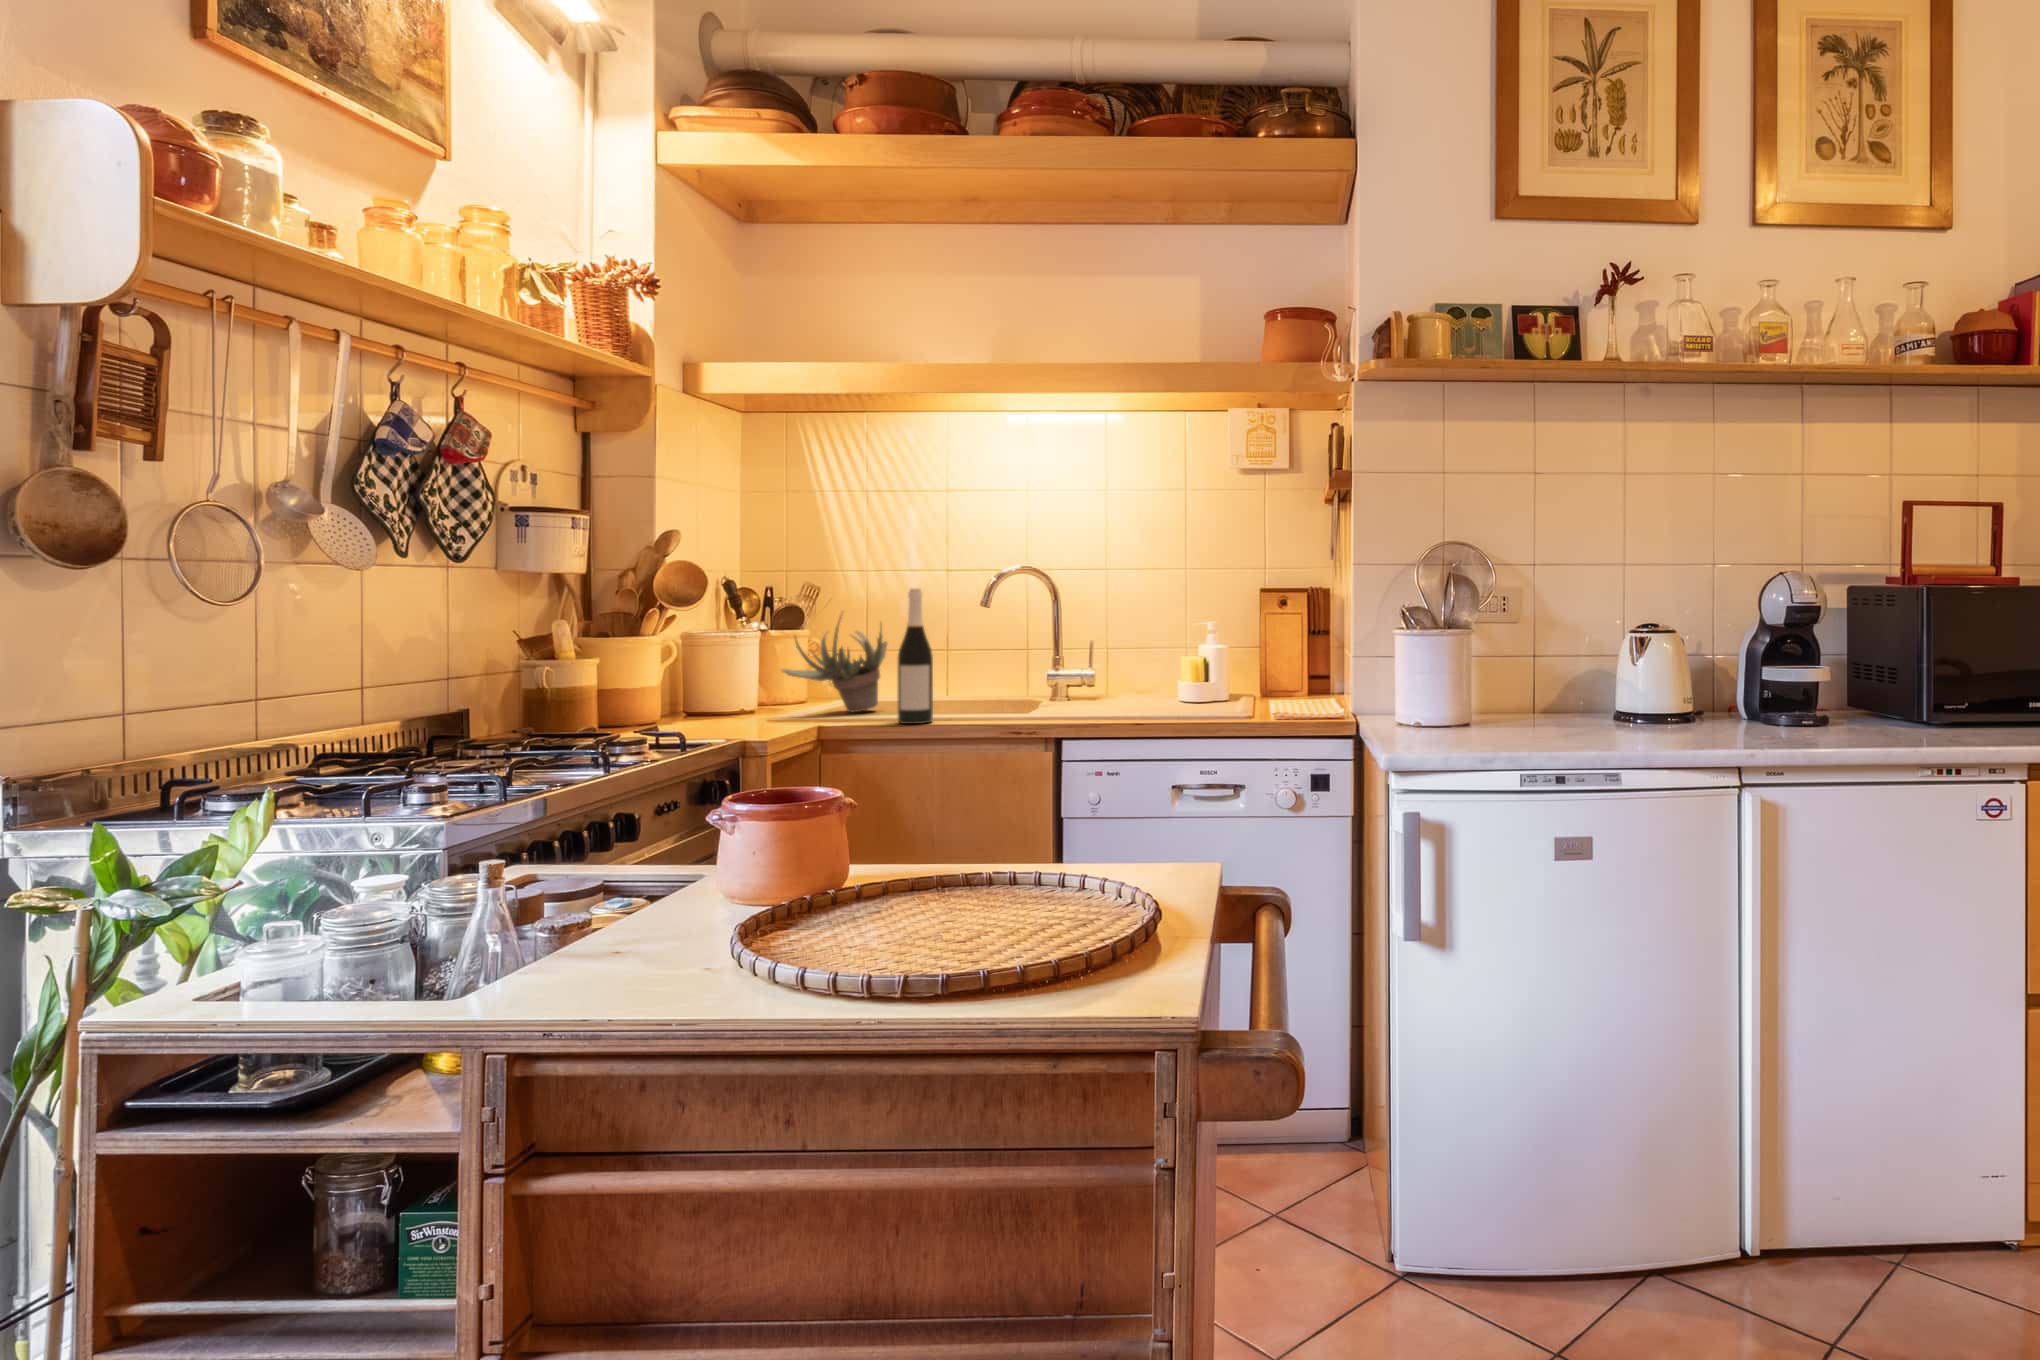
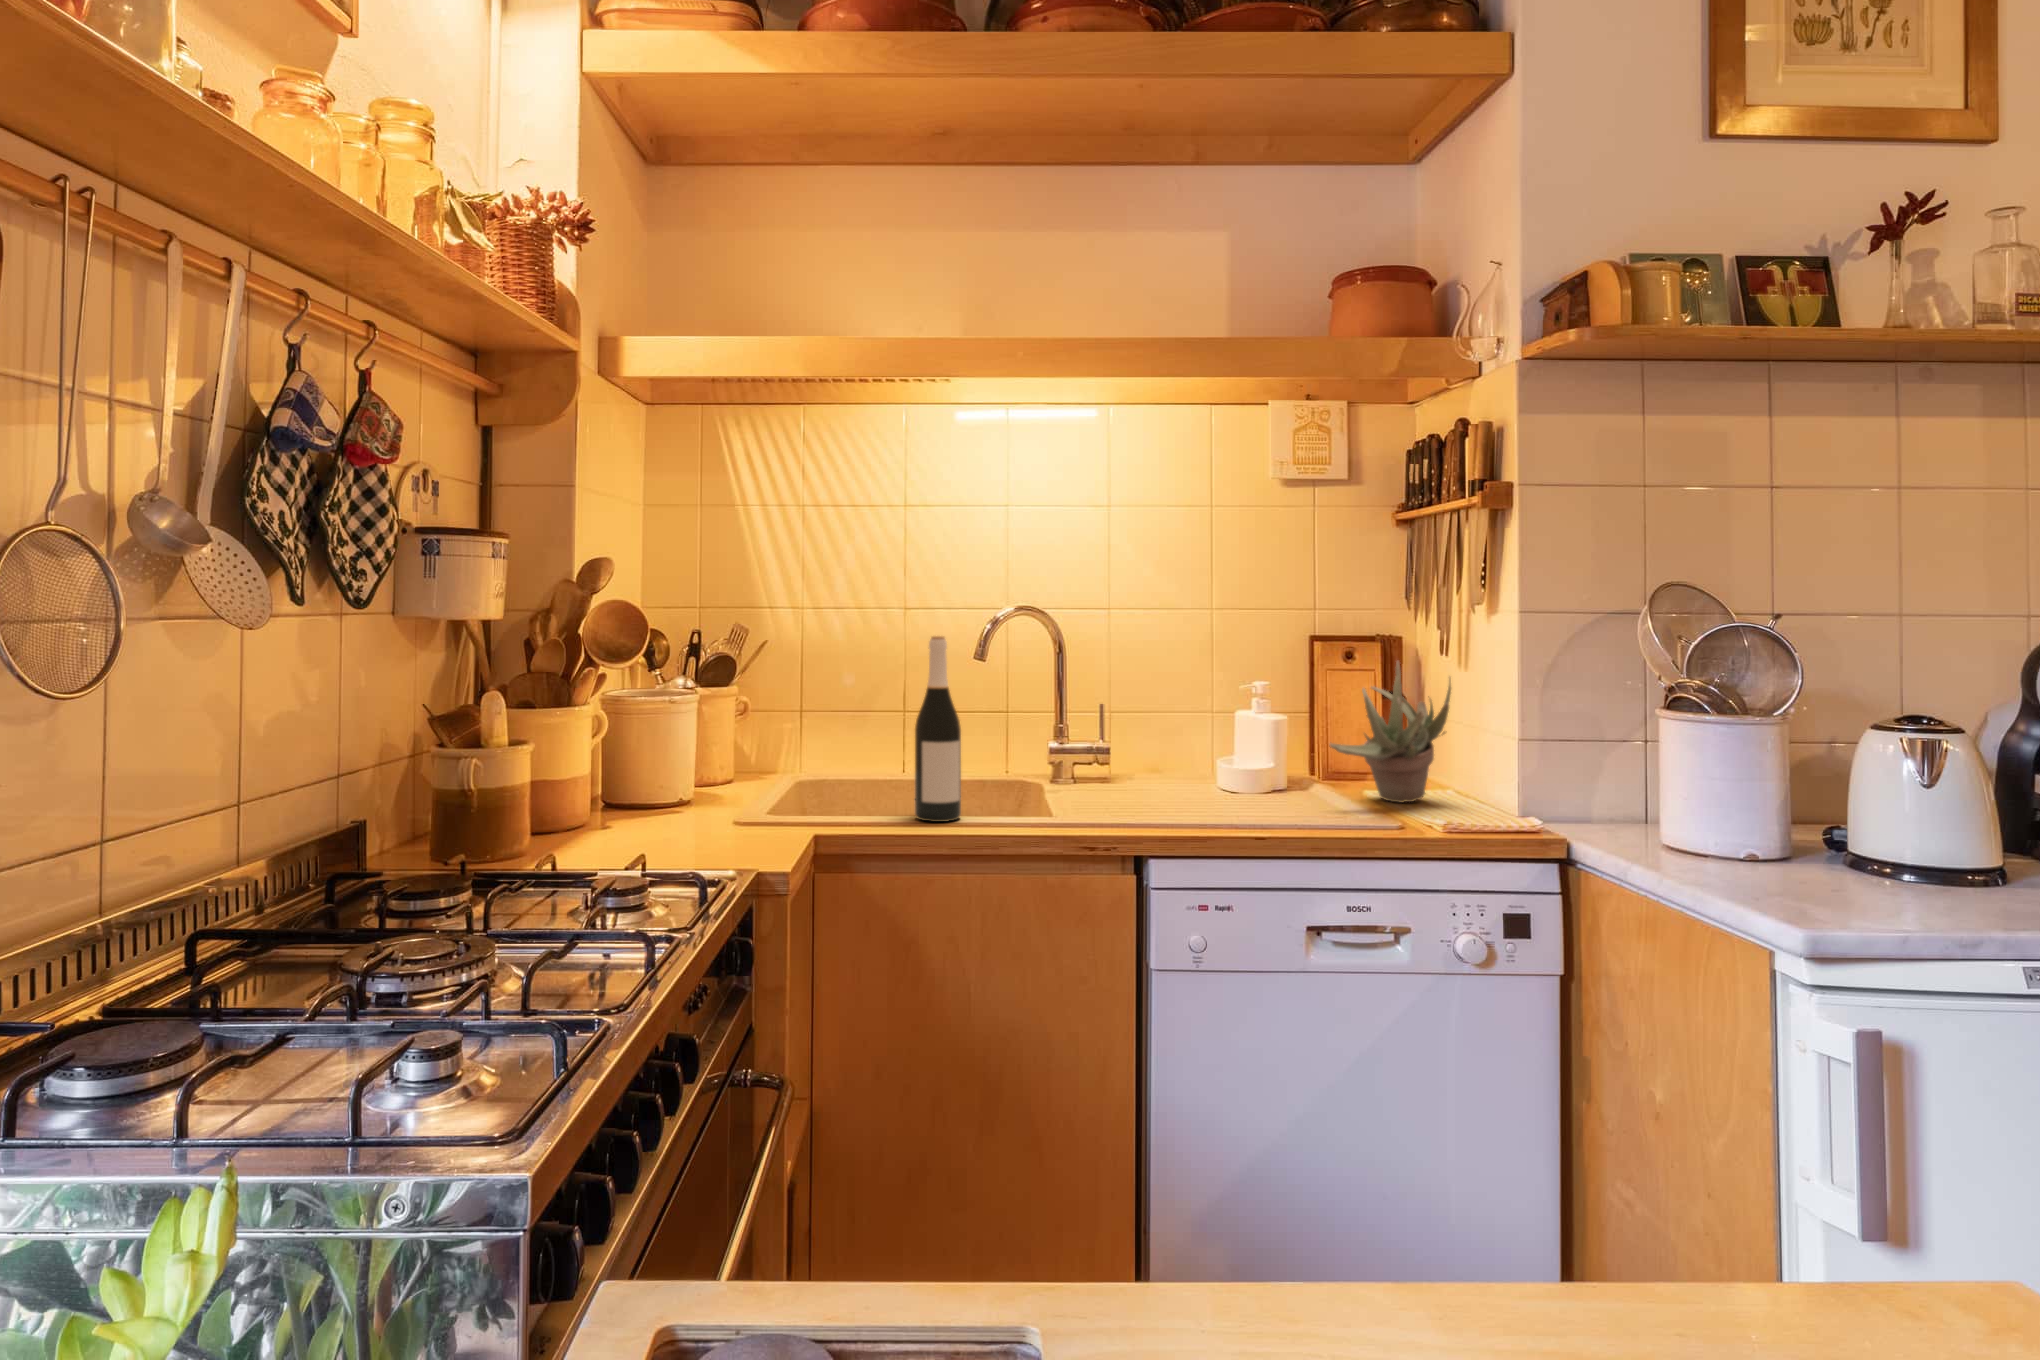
succulent plant: present [782,614,887,713] -> present [1329,661,1451,802]

